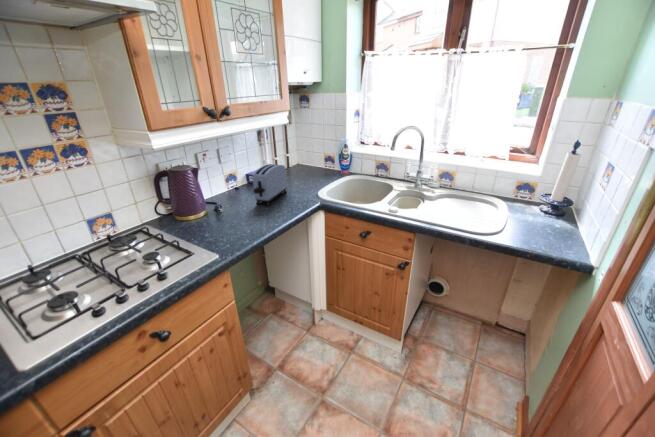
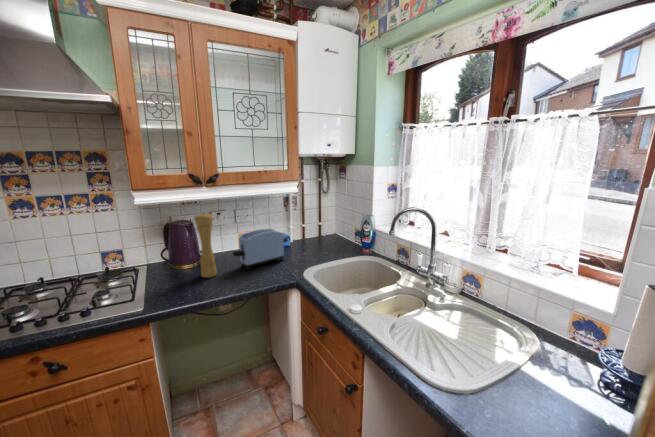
pepper mill: none [218,152,245,220] -> present [195,213,217,278]

